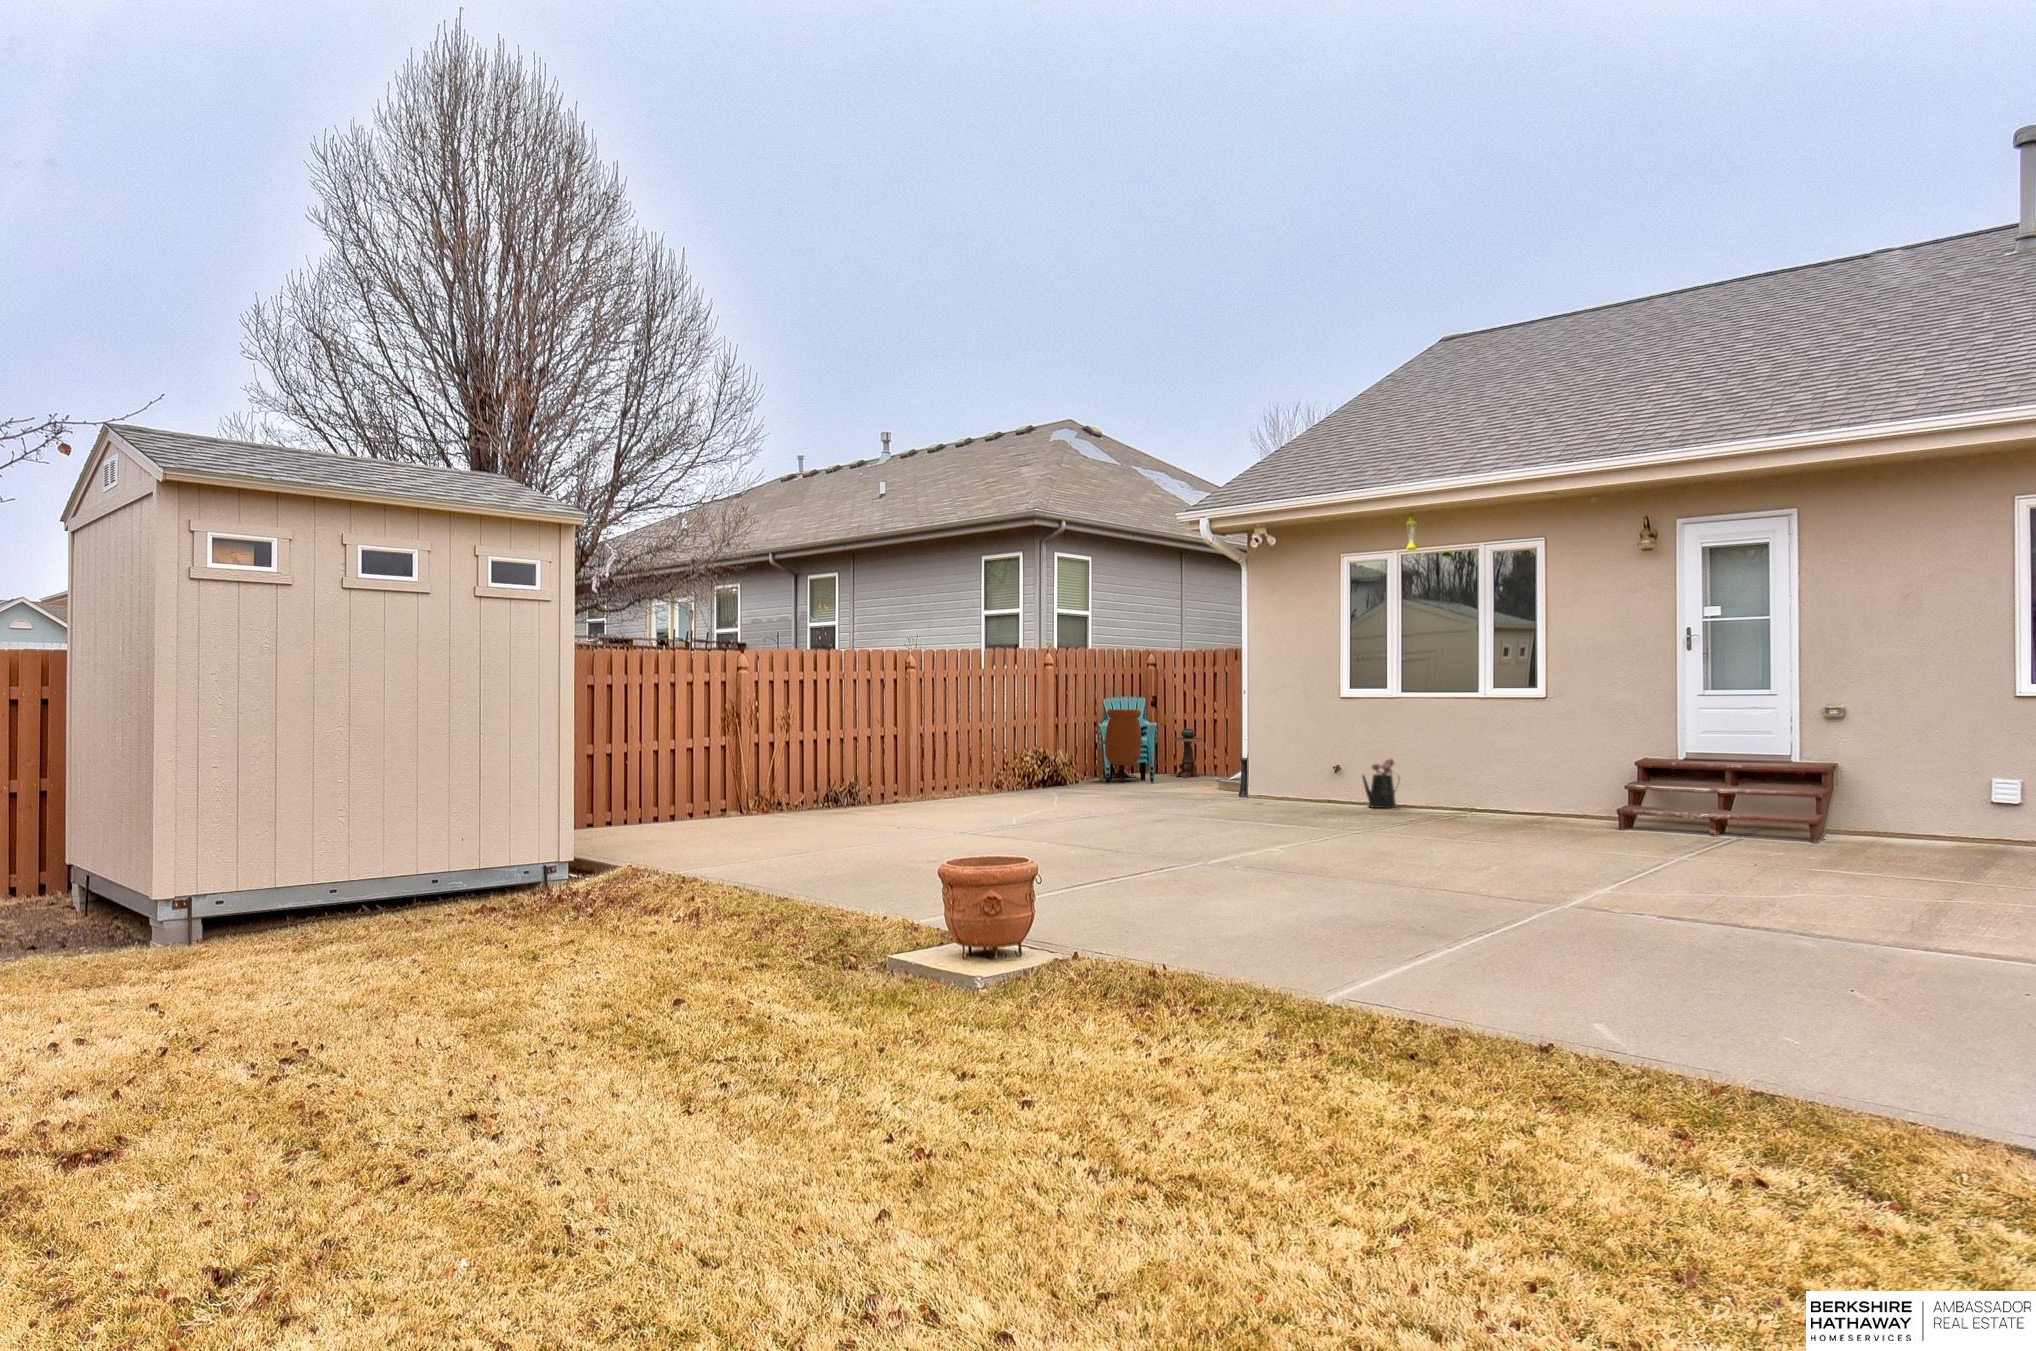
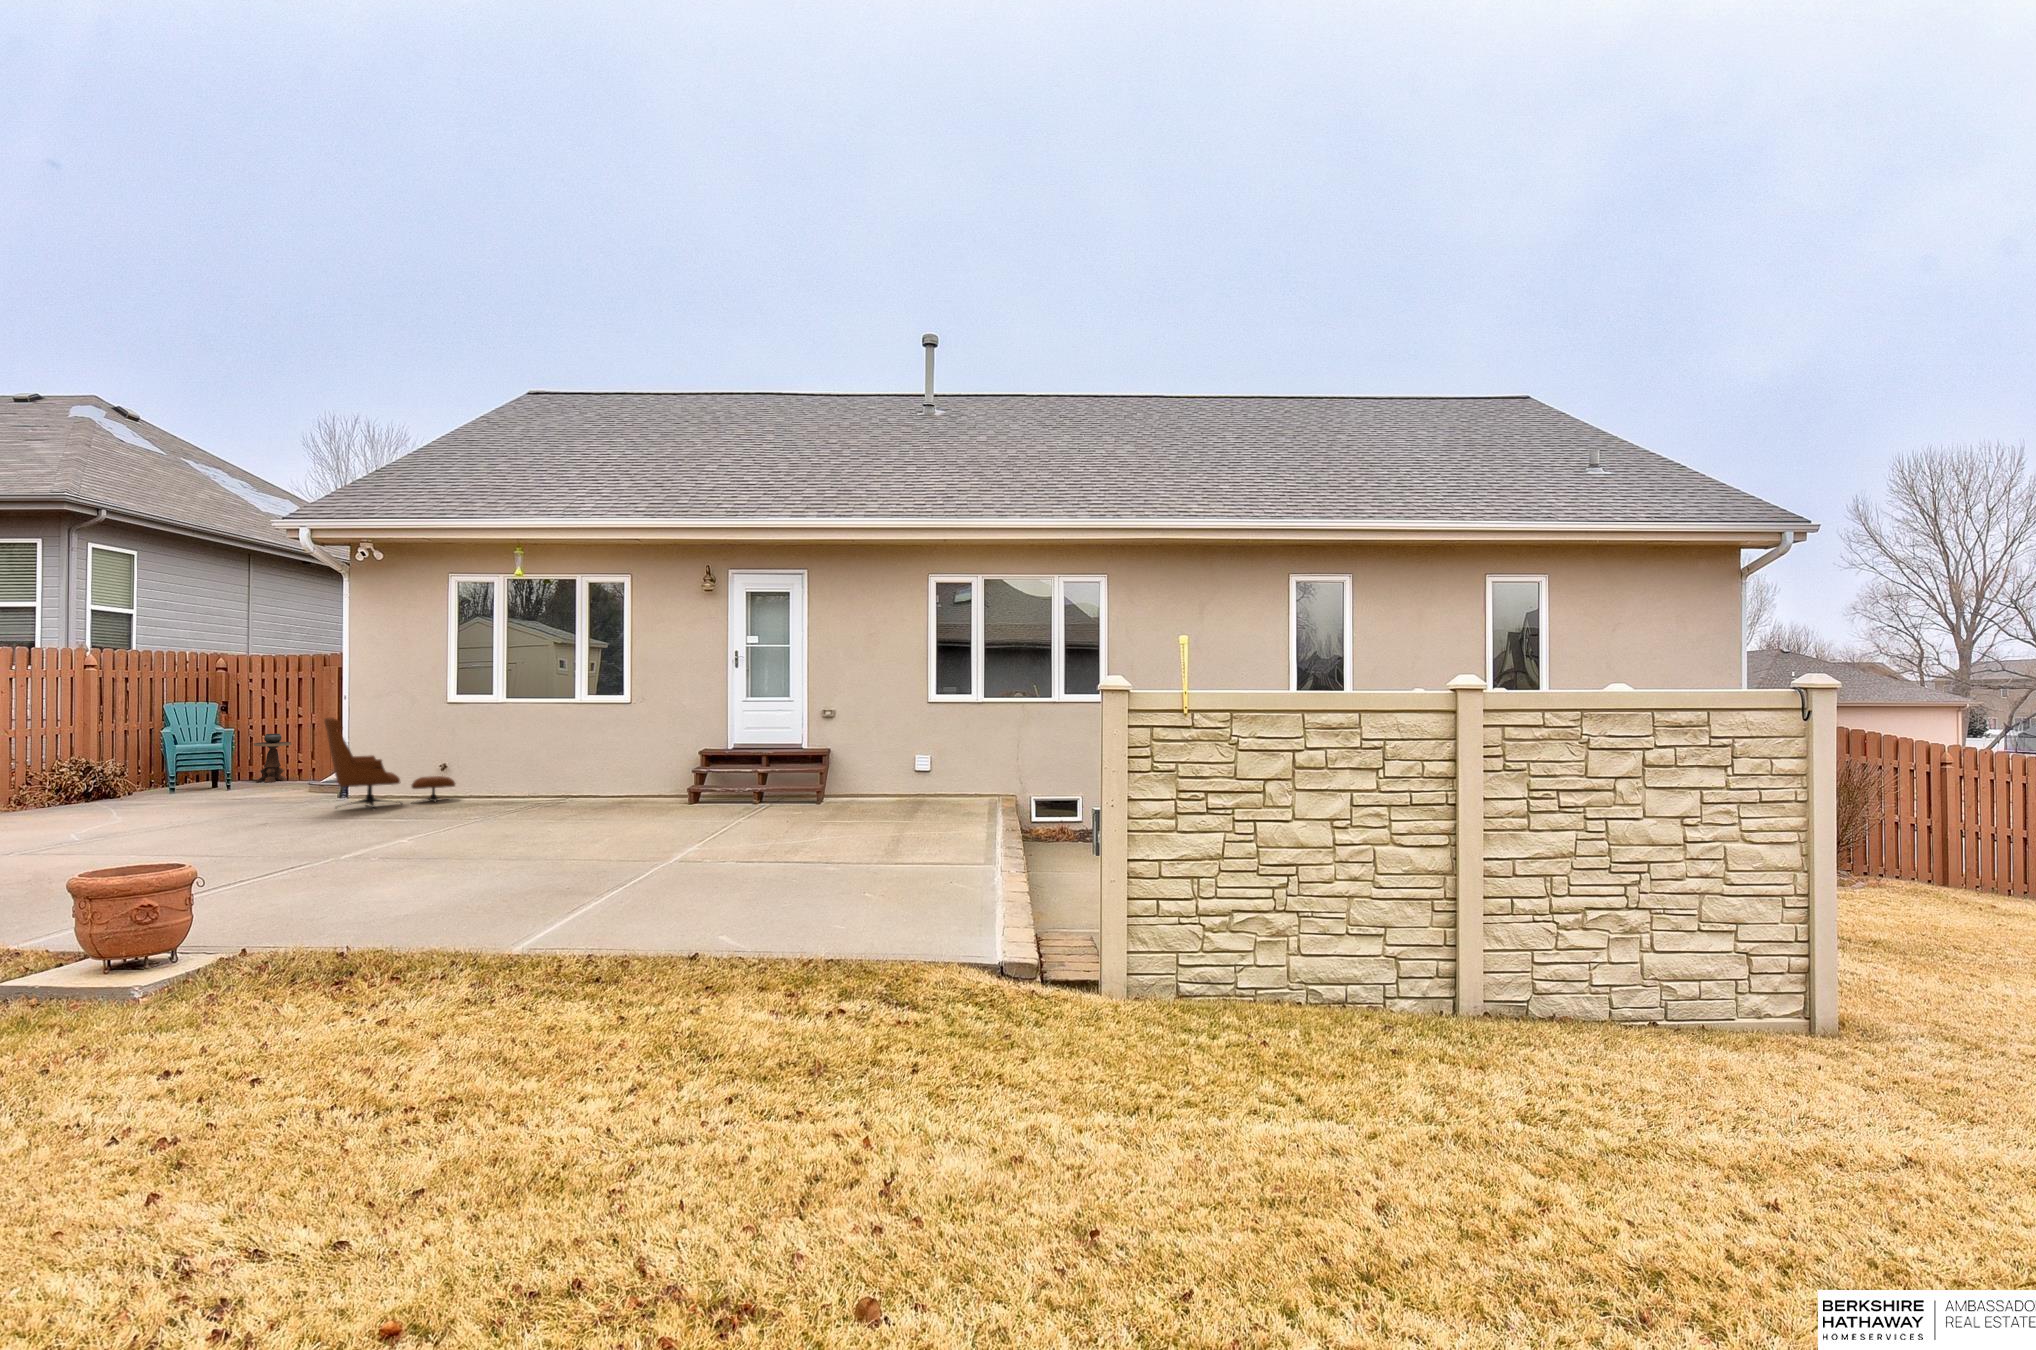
lounge chair: present [1100,709,1145,783] -> present [324,718,456,809]
watering can: present [1362,759,1396,808] -> none [467,757,504,801]

